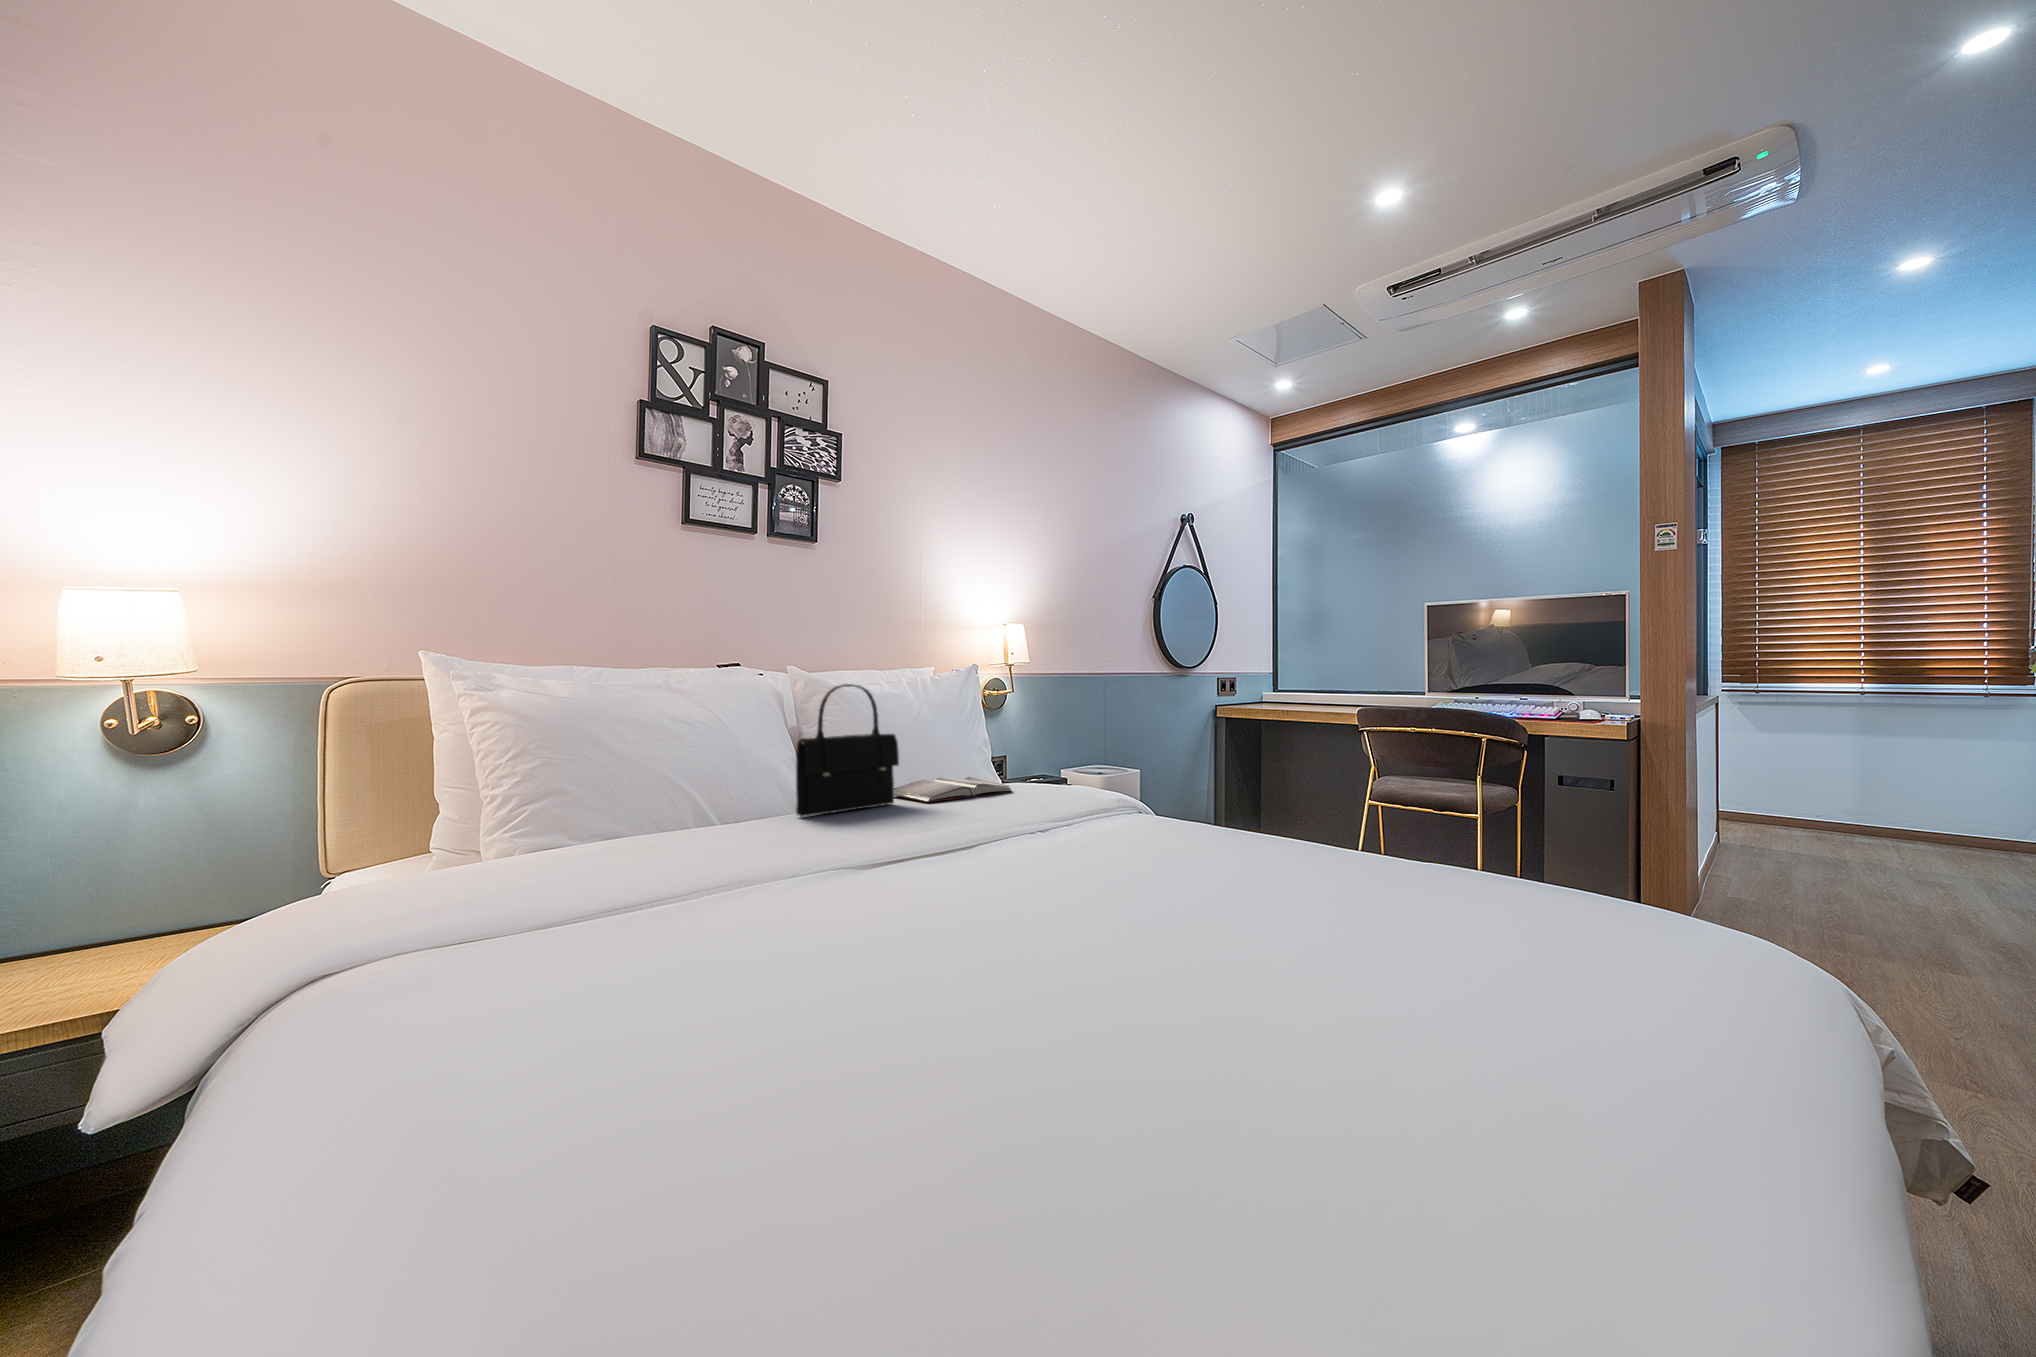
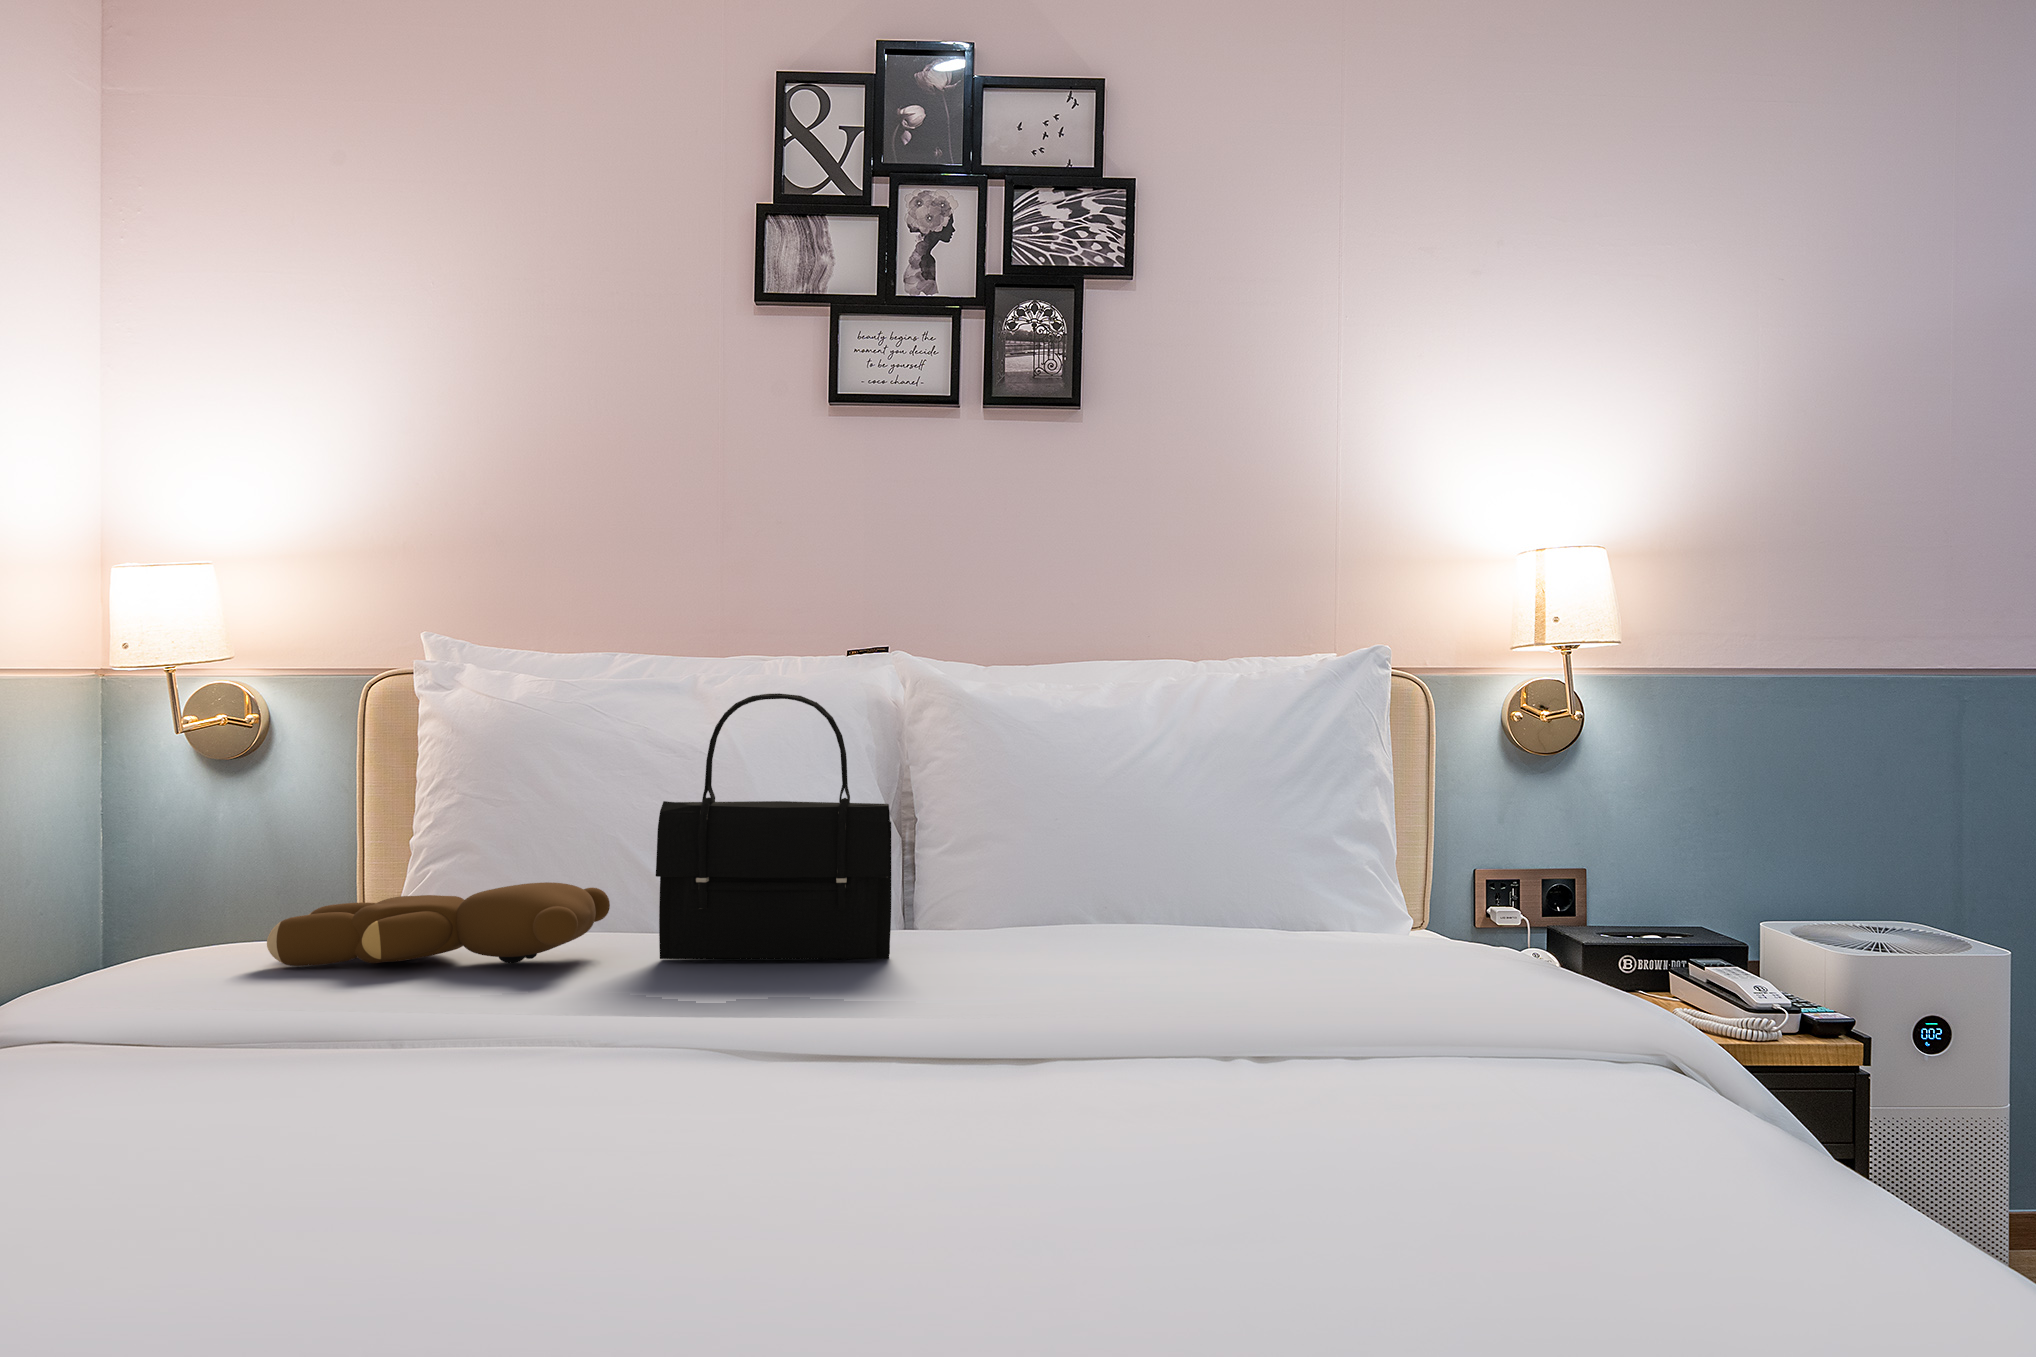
hardback book: present [894,777,1013,802] -> none [941,909,1199,975]
teddy bear: none [589,785,786,847] -> present [267,882,610,966]

